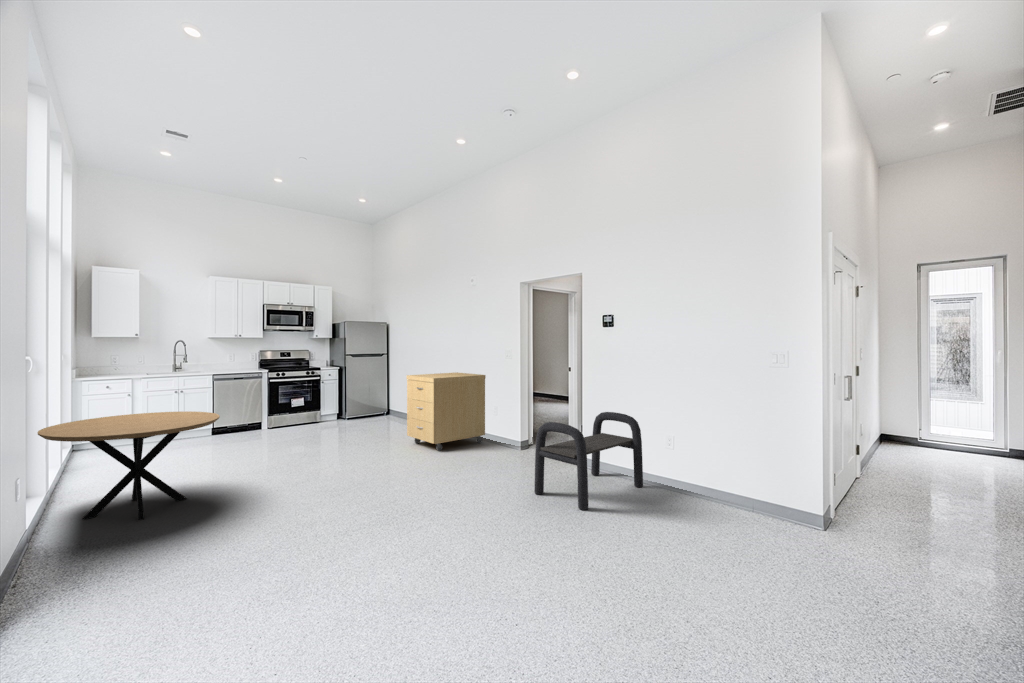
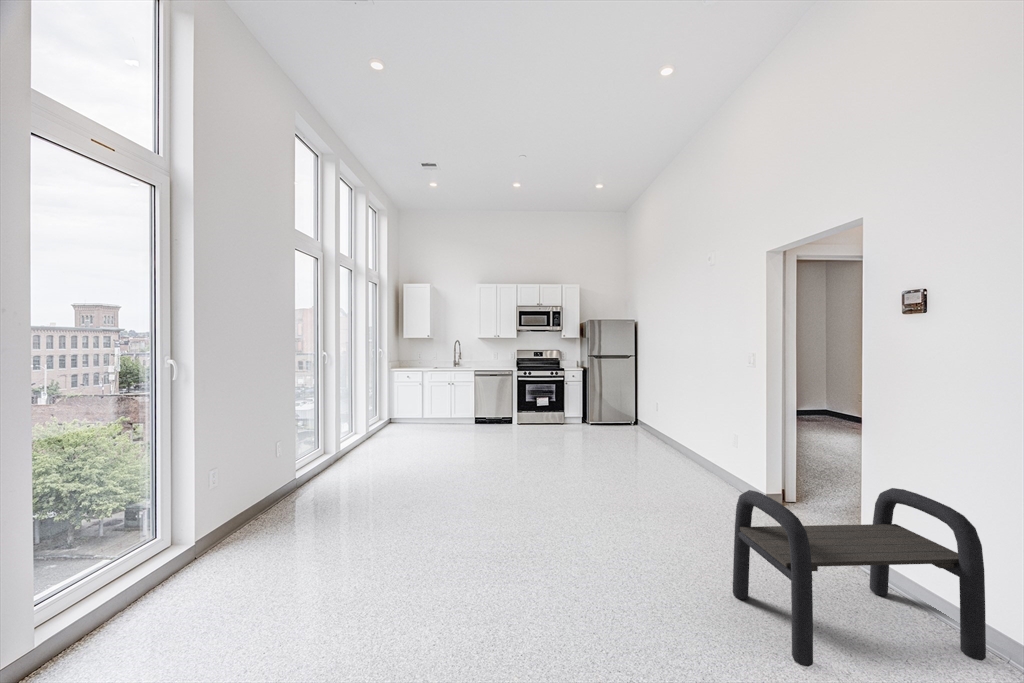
storage cabinet: present [407,372,486,451] -> none [625,385,724,481]
dining table: present [38,412,220,520] -> none [307,405,426,496]

